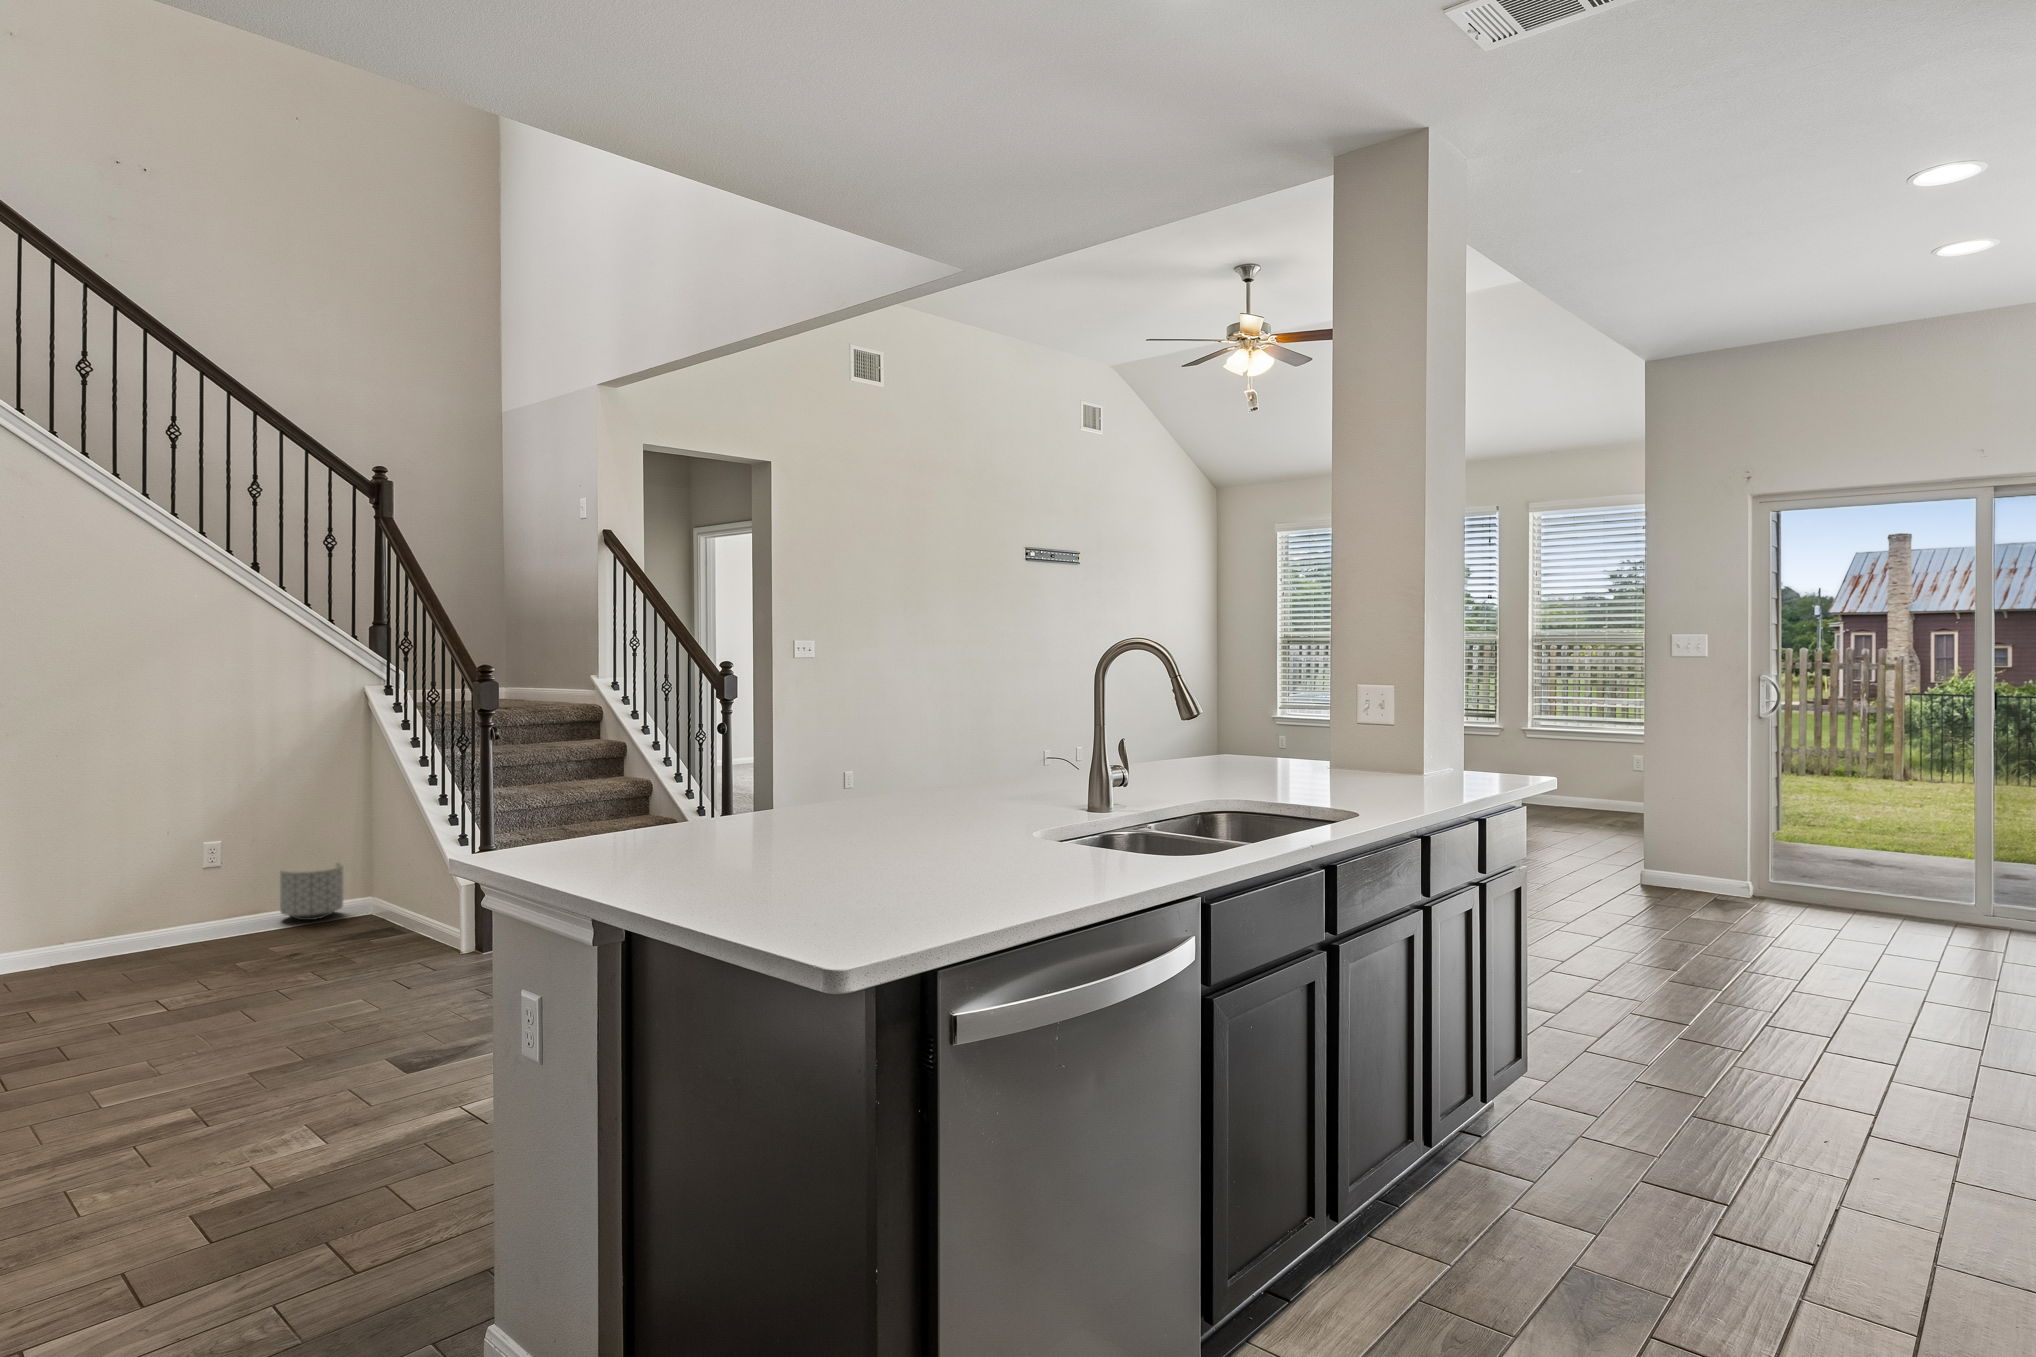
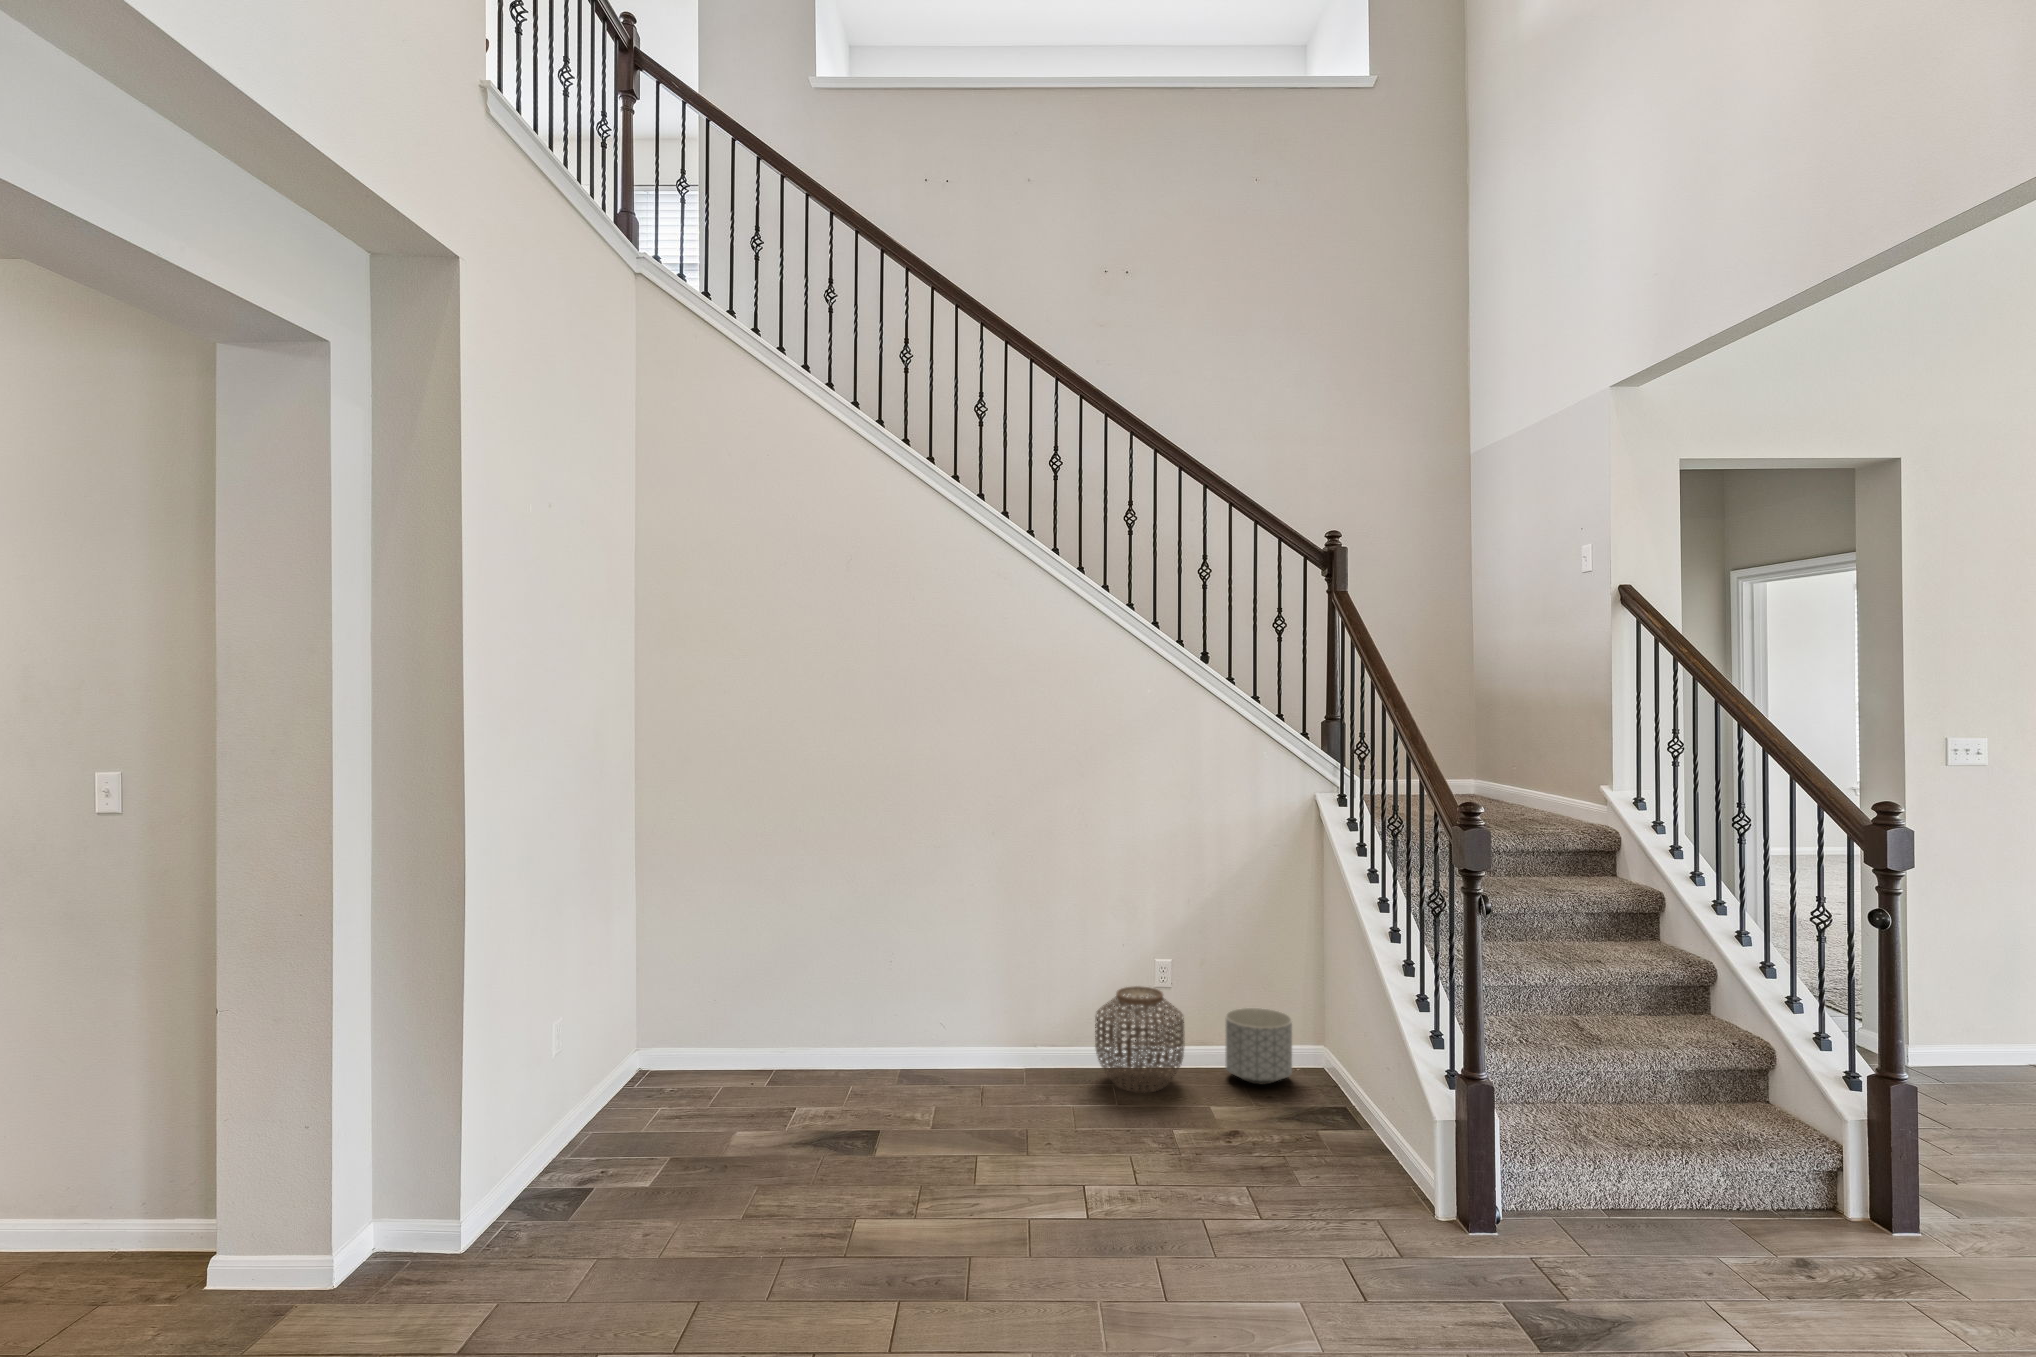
woven basket: none [144,854,240,943] -> present [1095,986,1184,1093]

